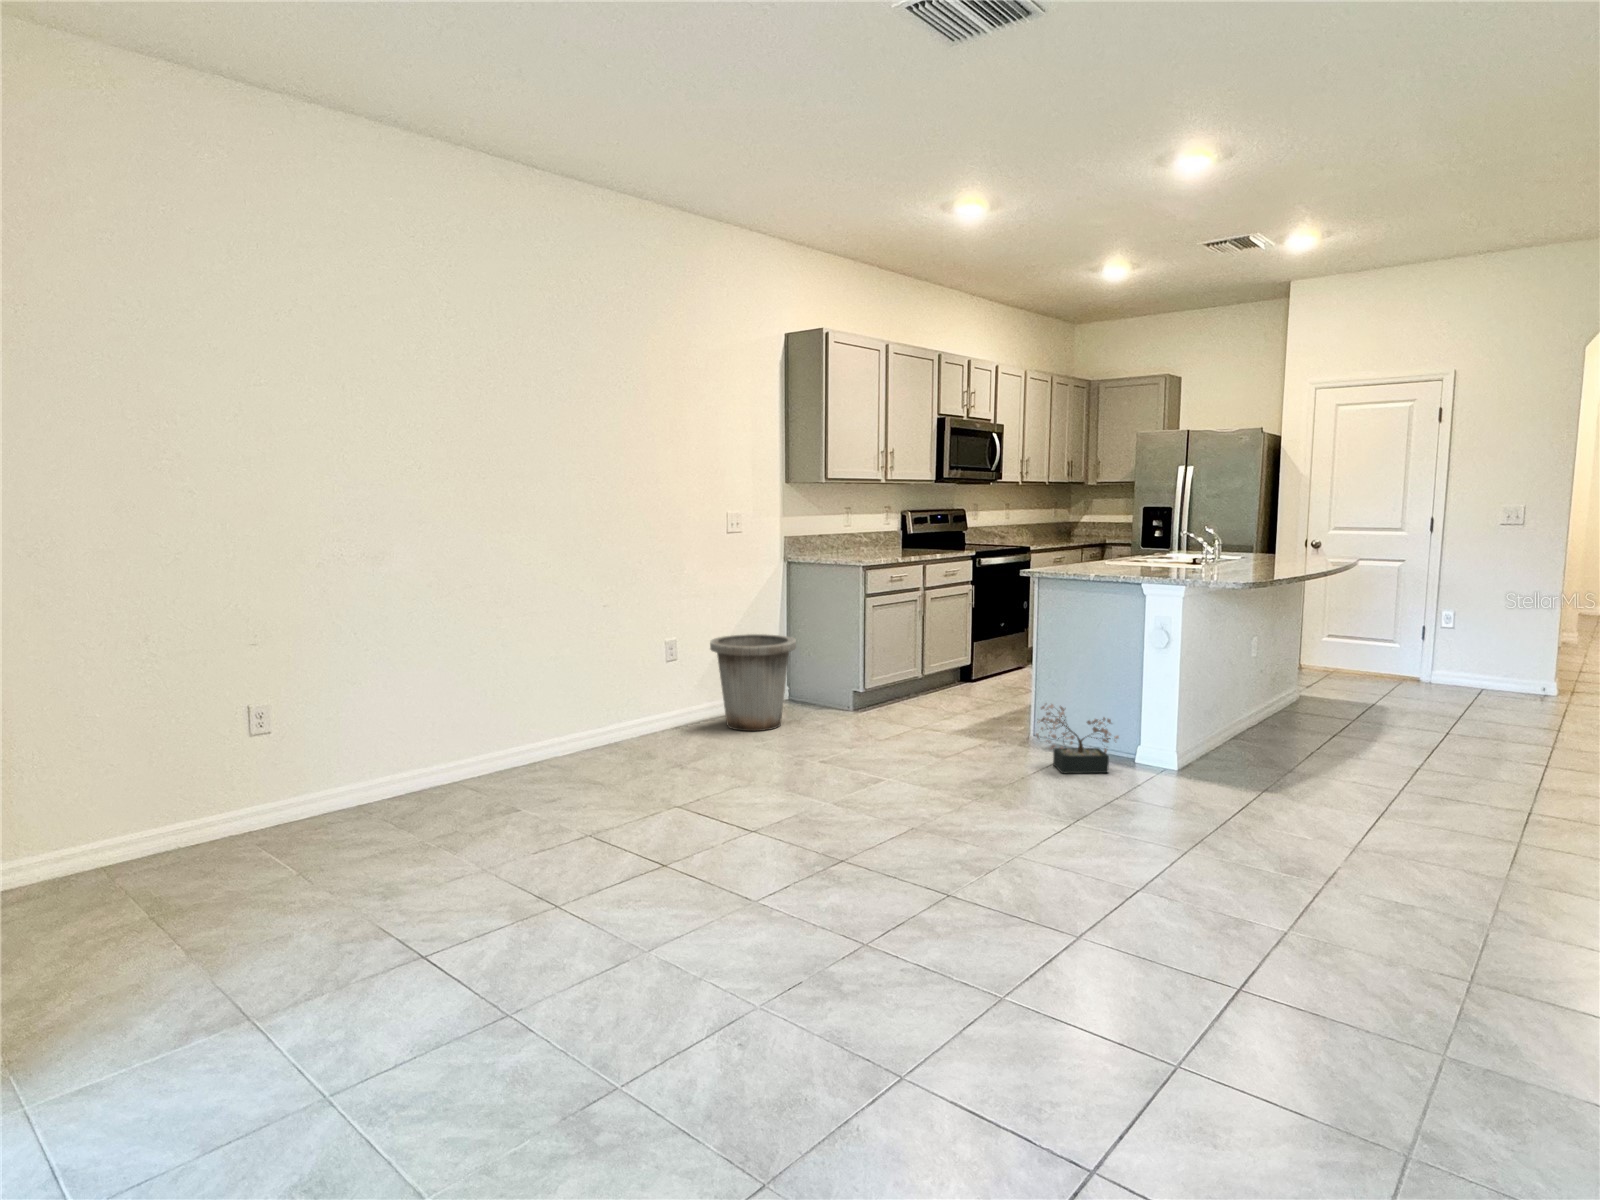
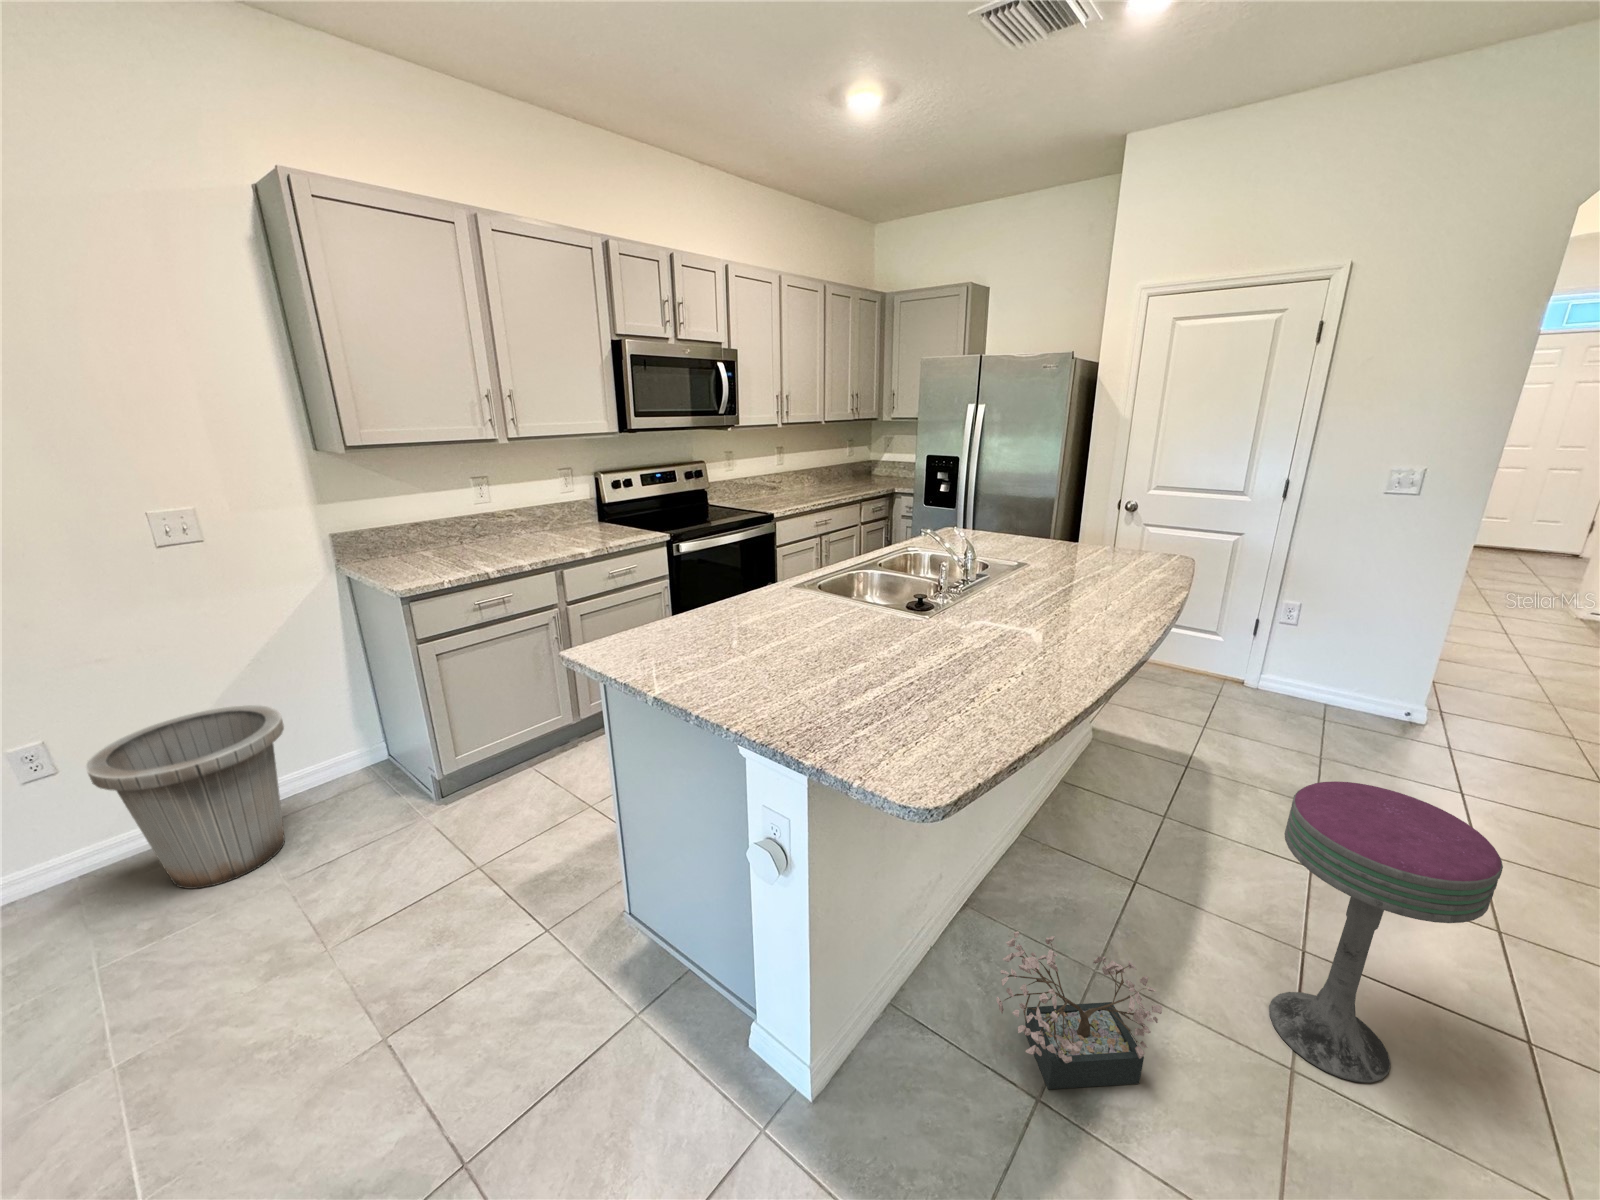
bar stool: none [1408,631,1499,773] -> present [1269,781,1503,1083]
decorative plant: present [1036,704,1119,773] -> present [997,932,1162,1089]

